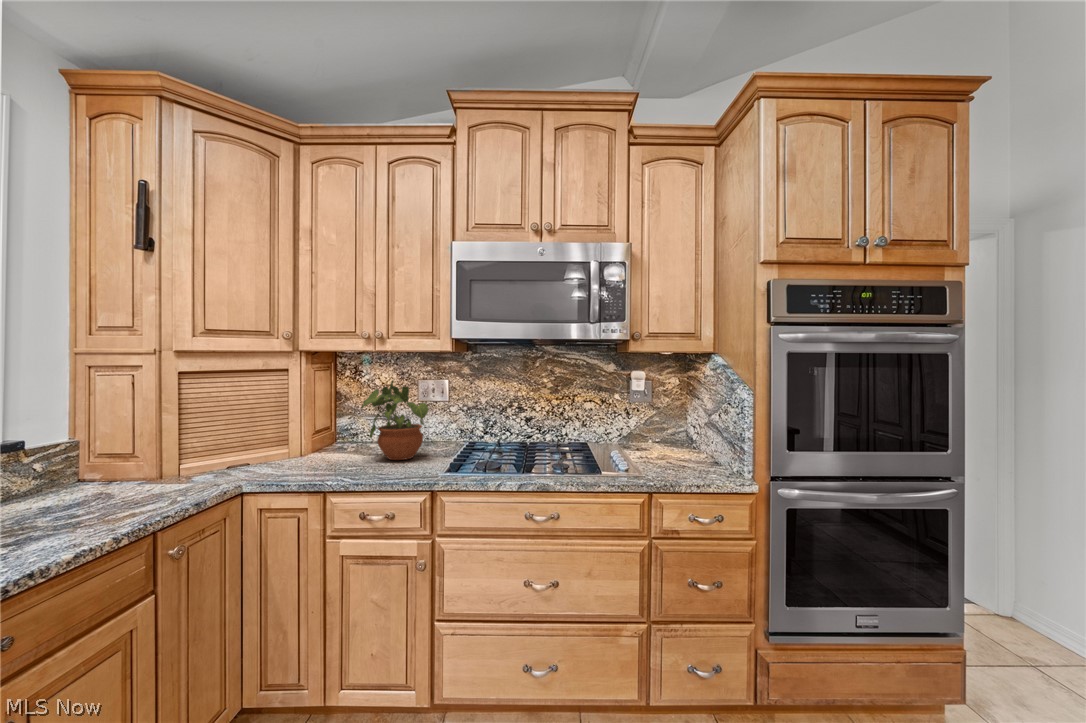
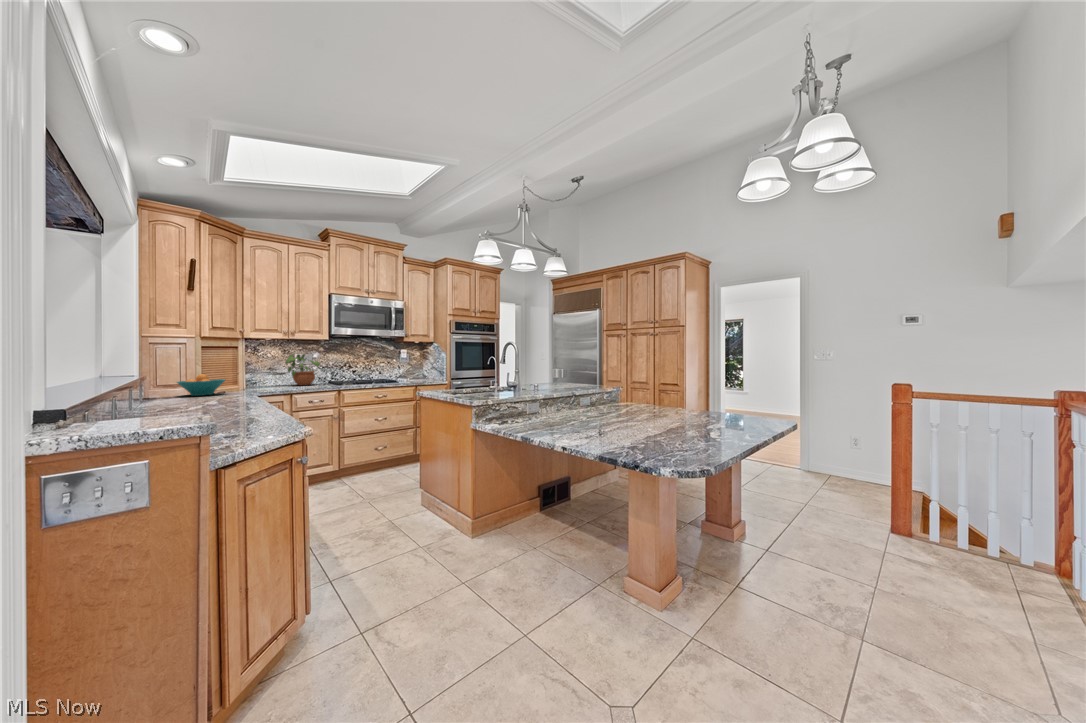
fruit bowl: none [59,448,173,503] -> present [177,374,225,396]

